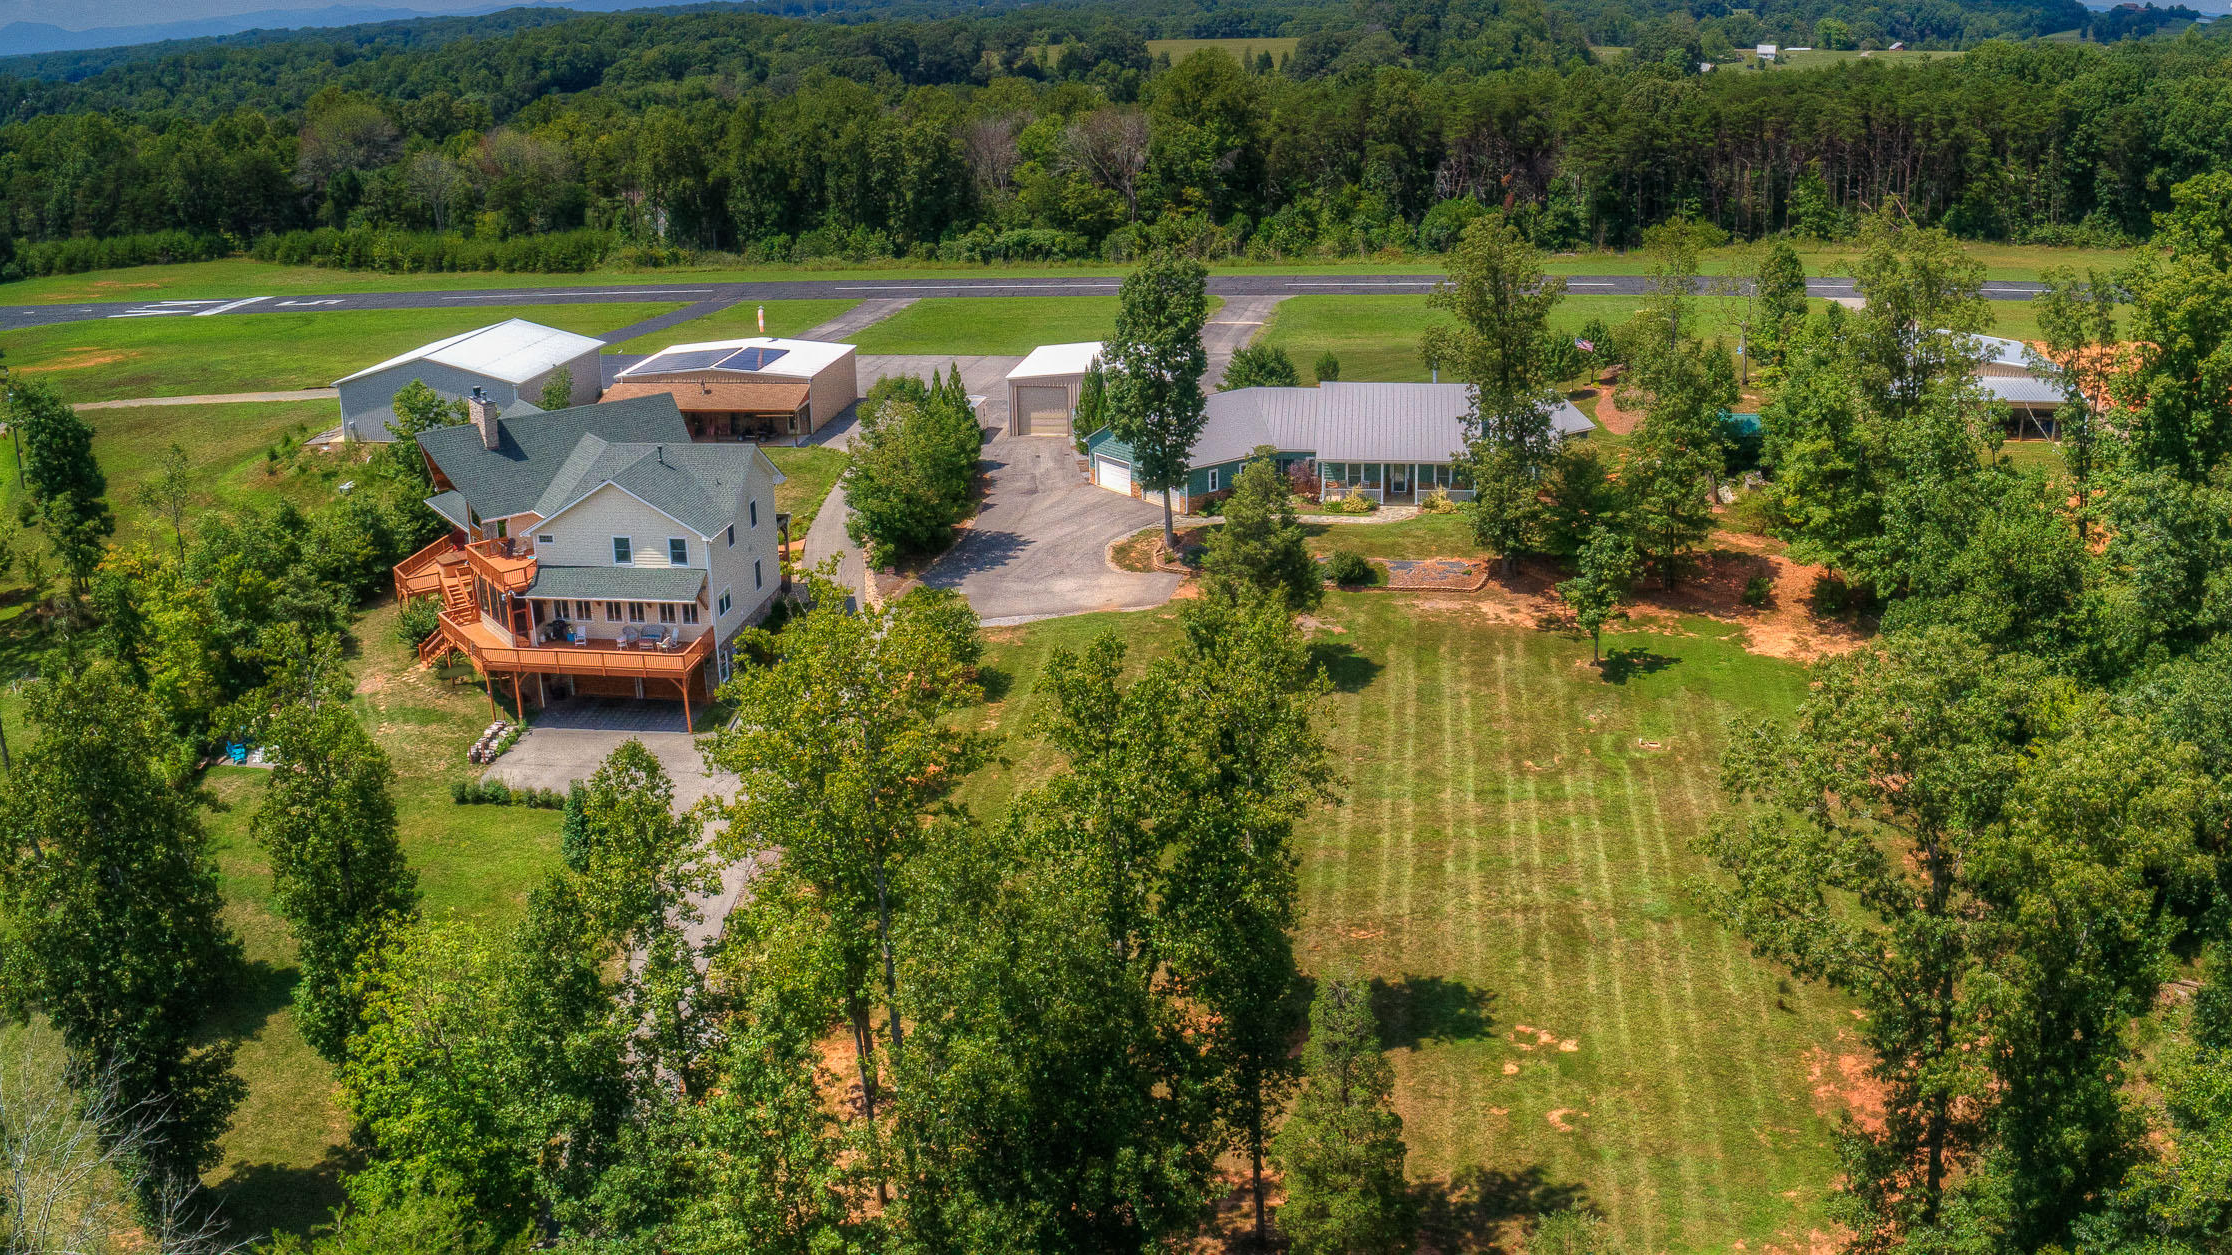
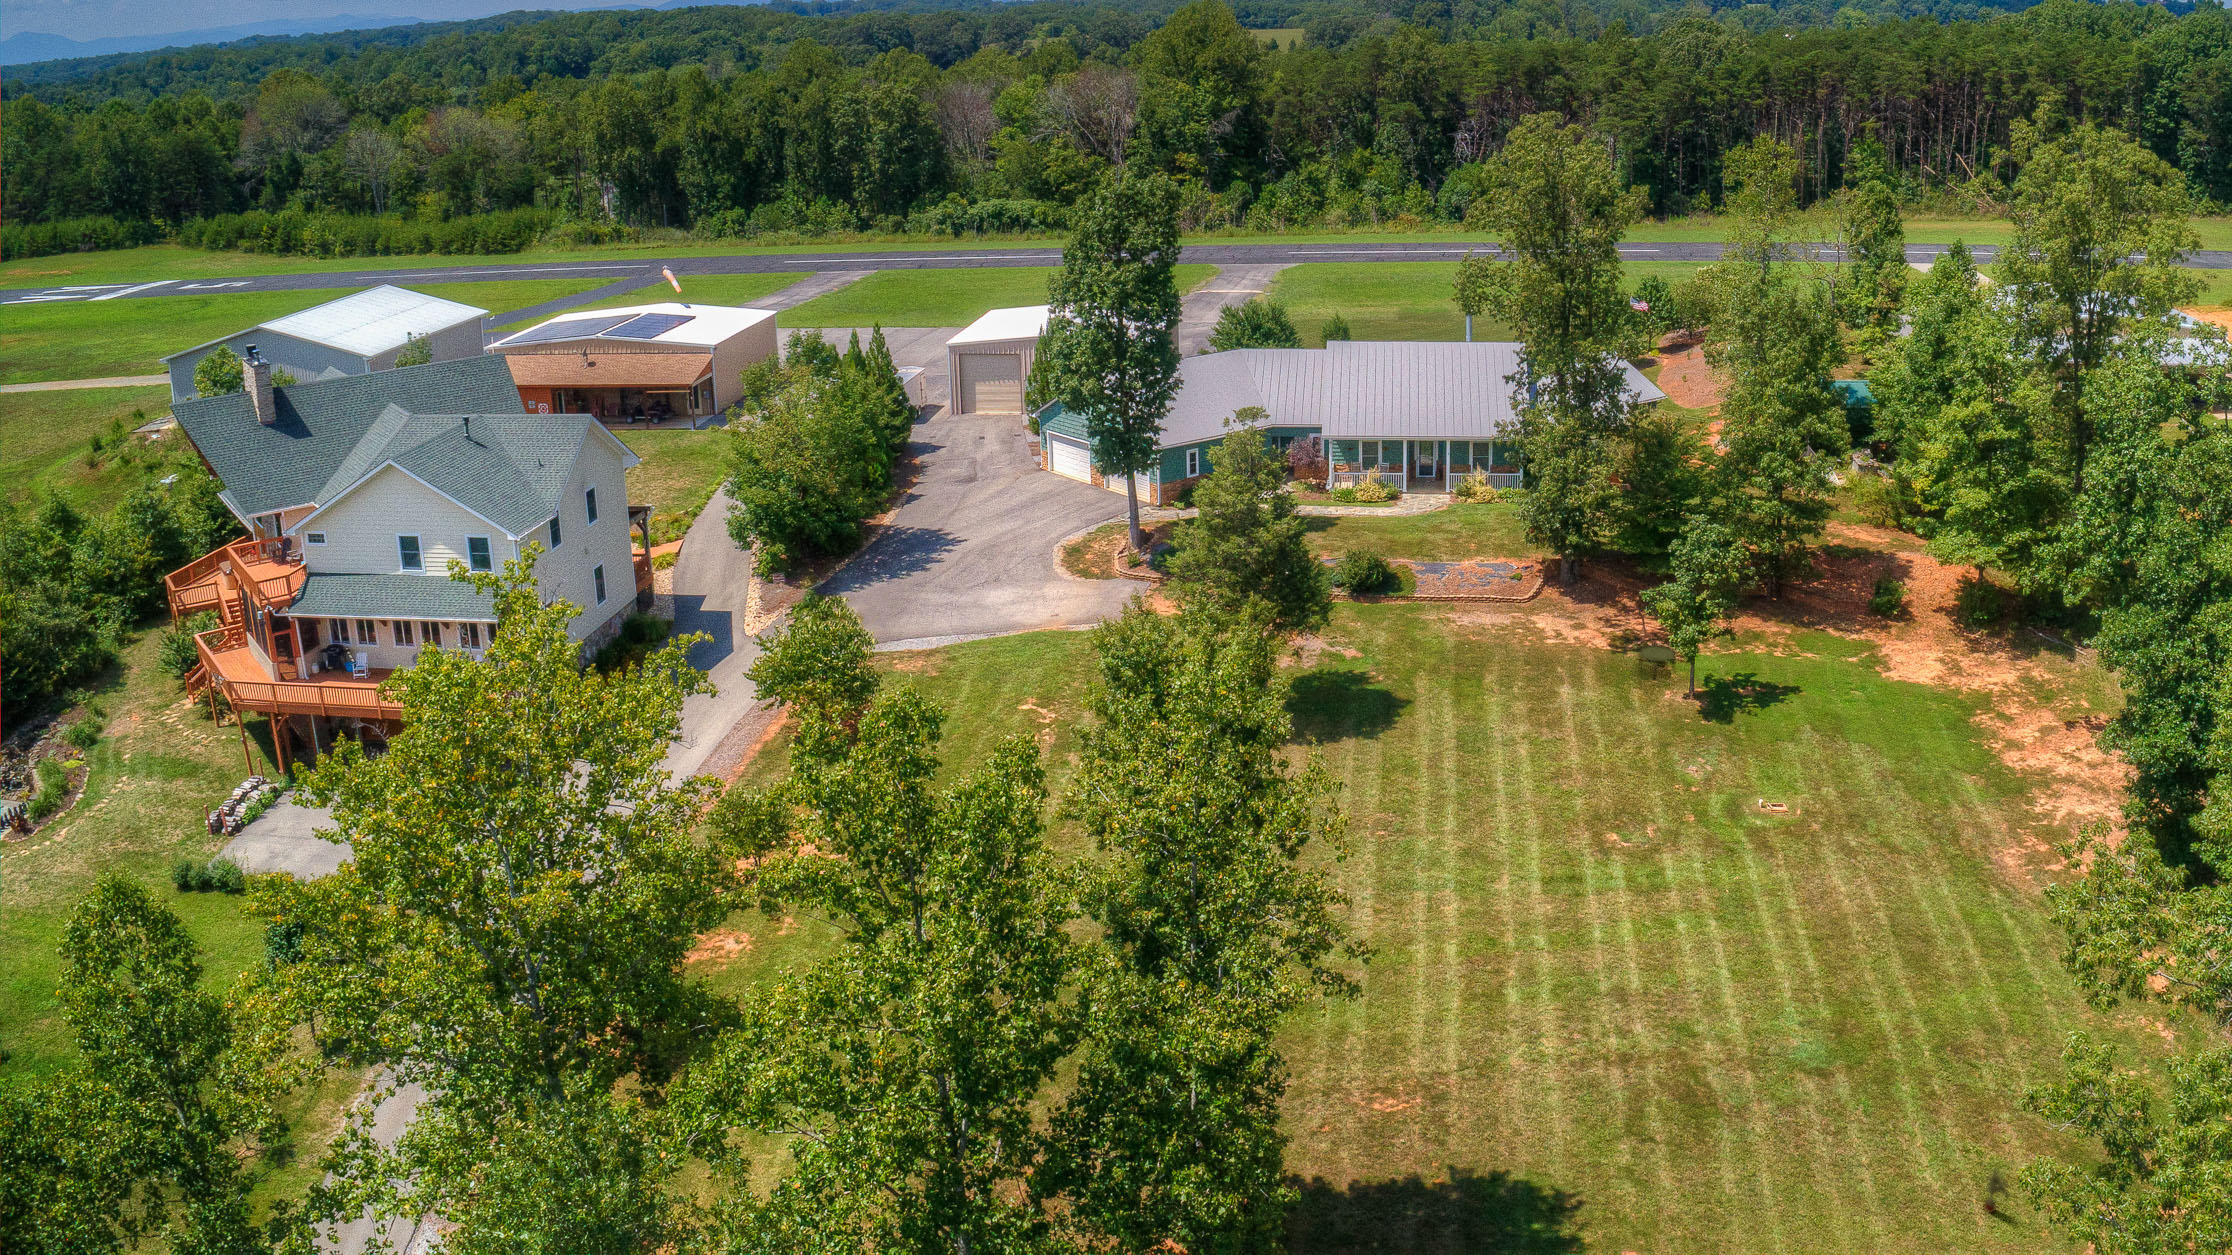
round table: present [438,664,475,691] -> present [1639,644,1677,669]

